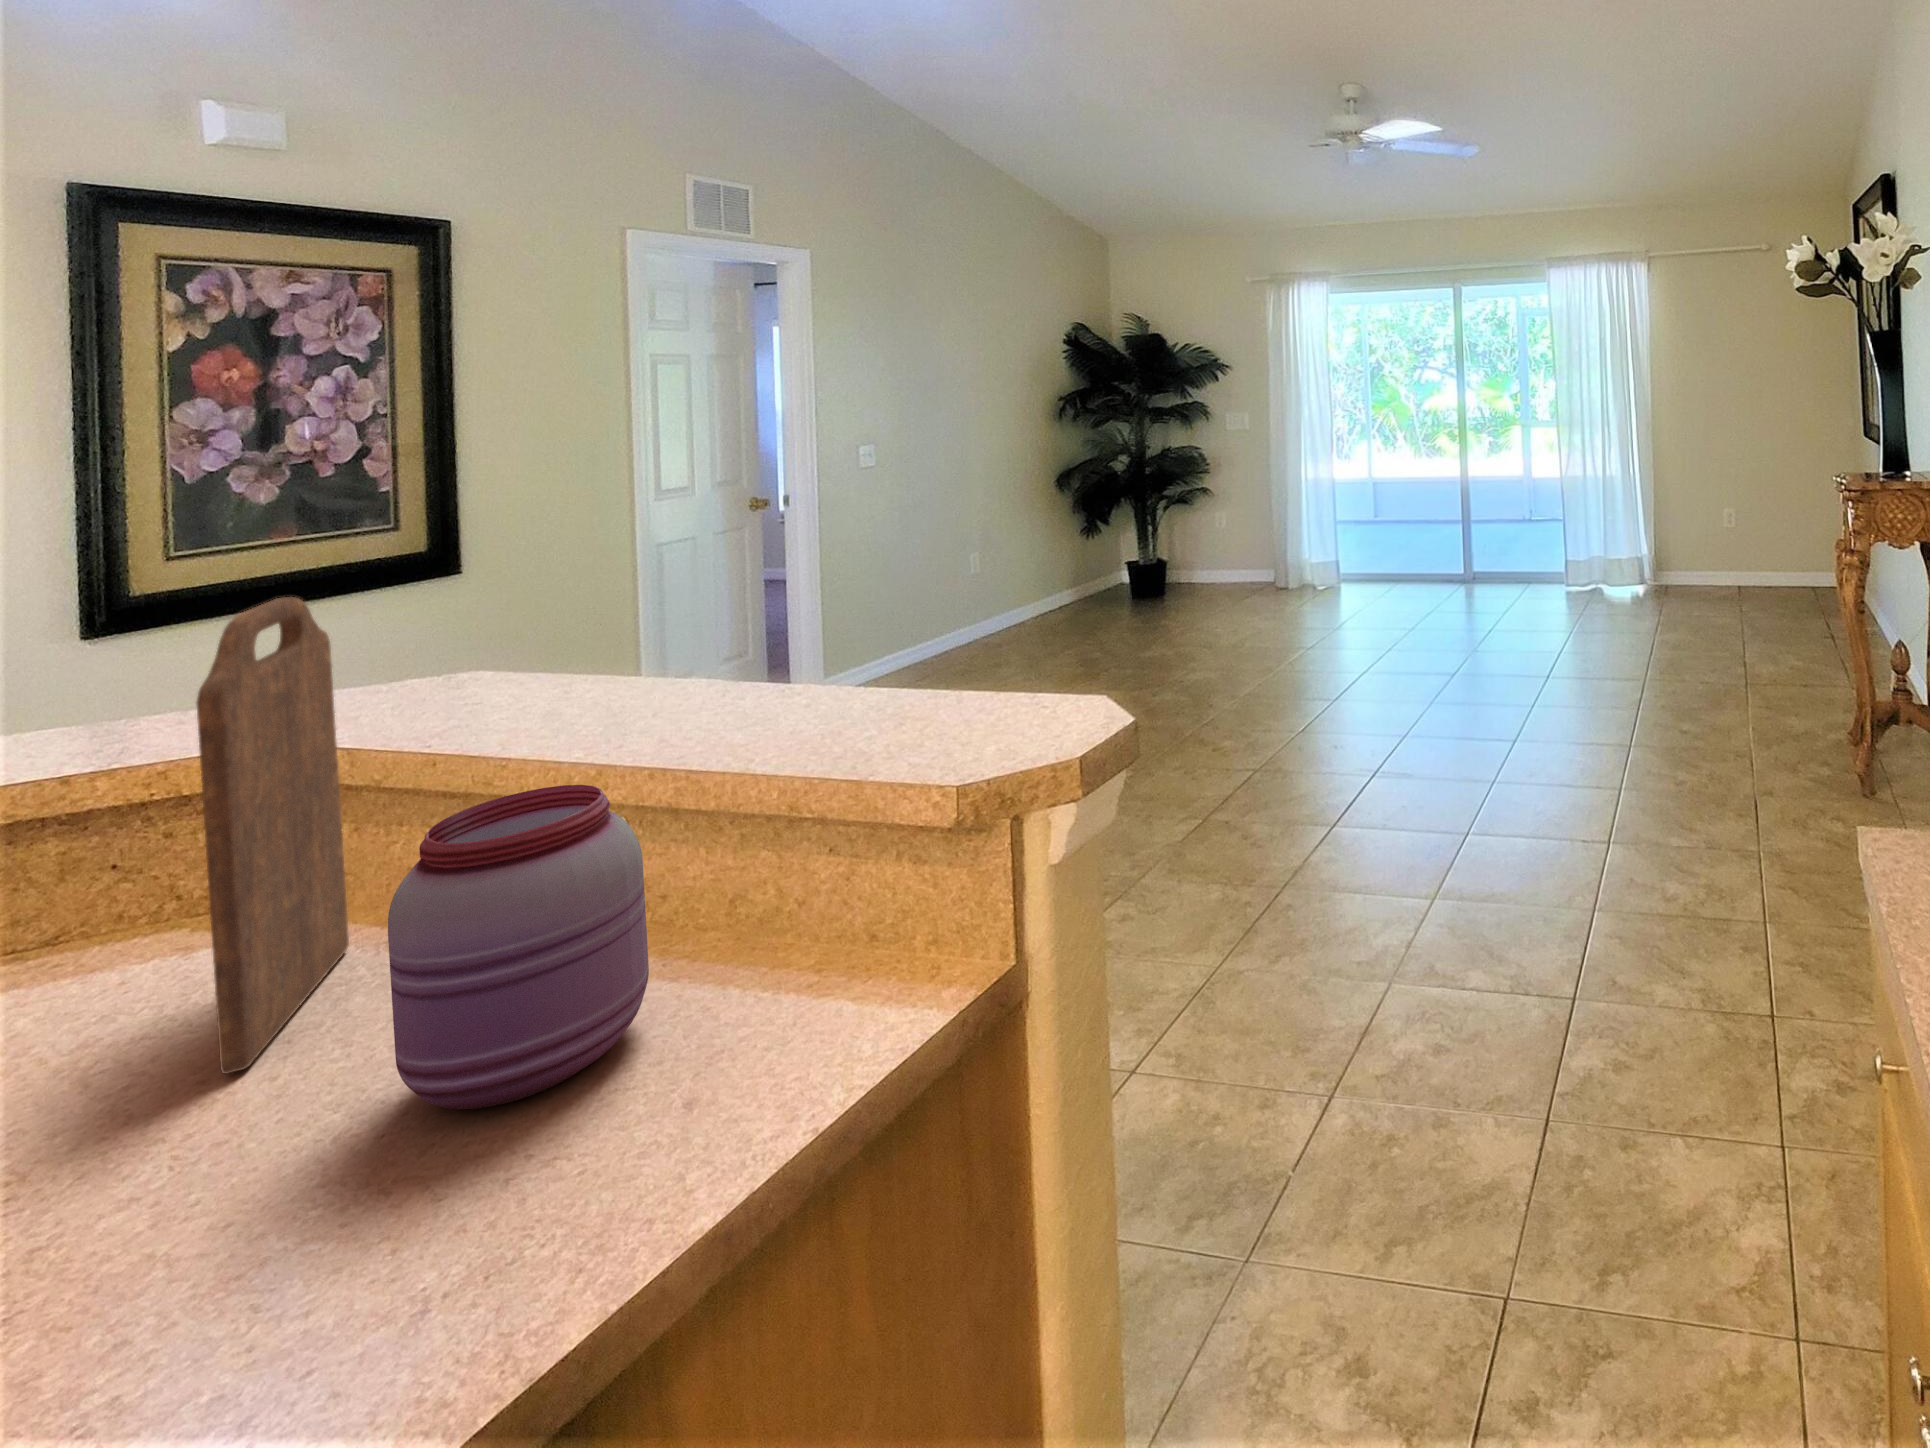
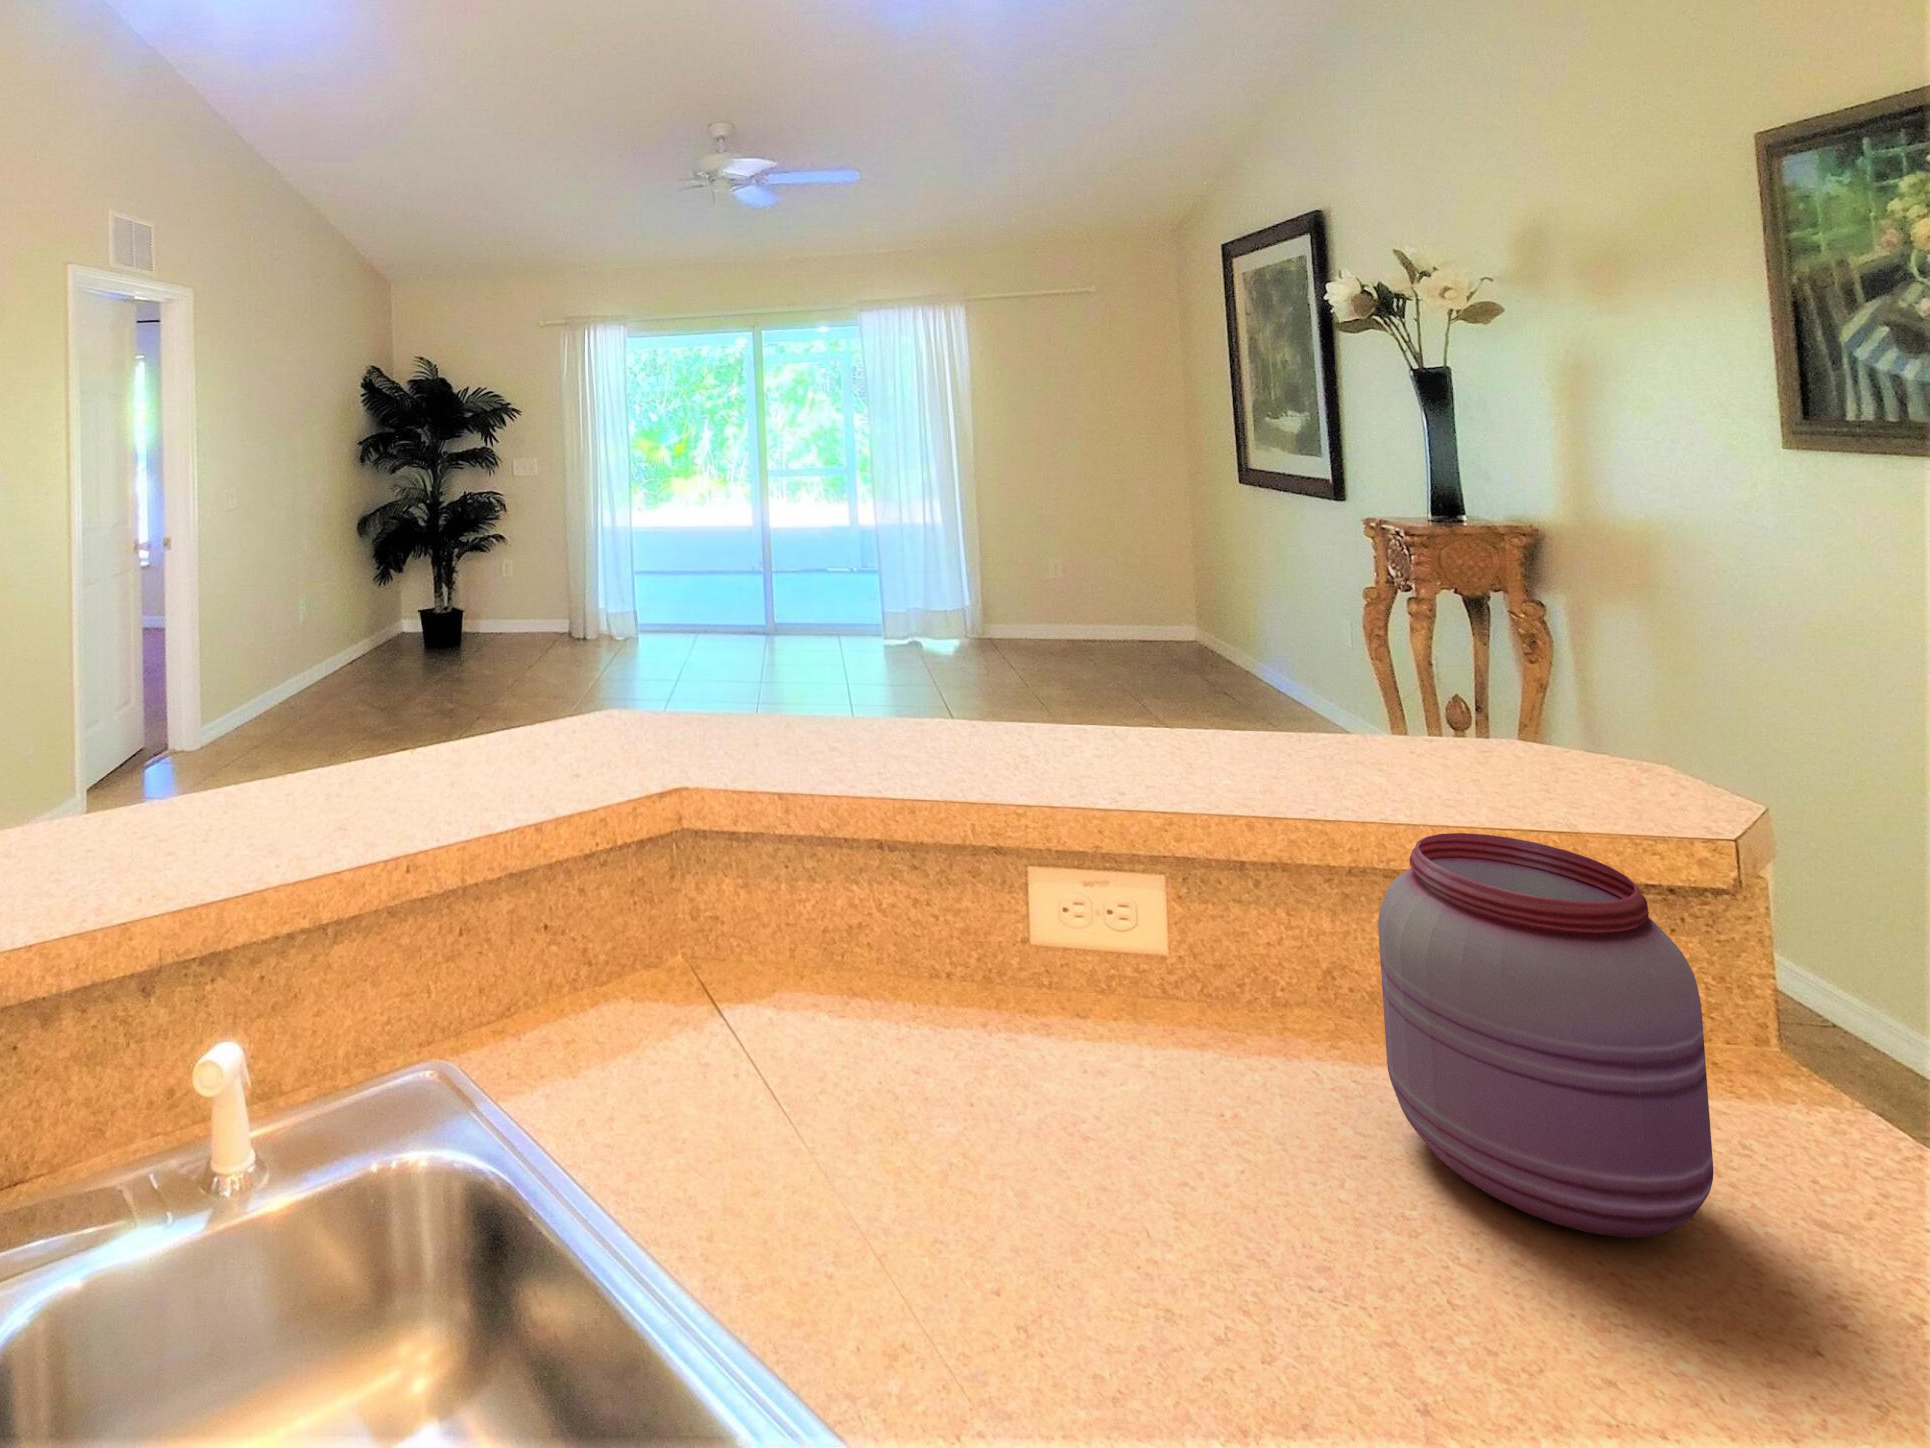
cutting board: present [196,597,349,1074] -> none [890,612,1182,1188]

